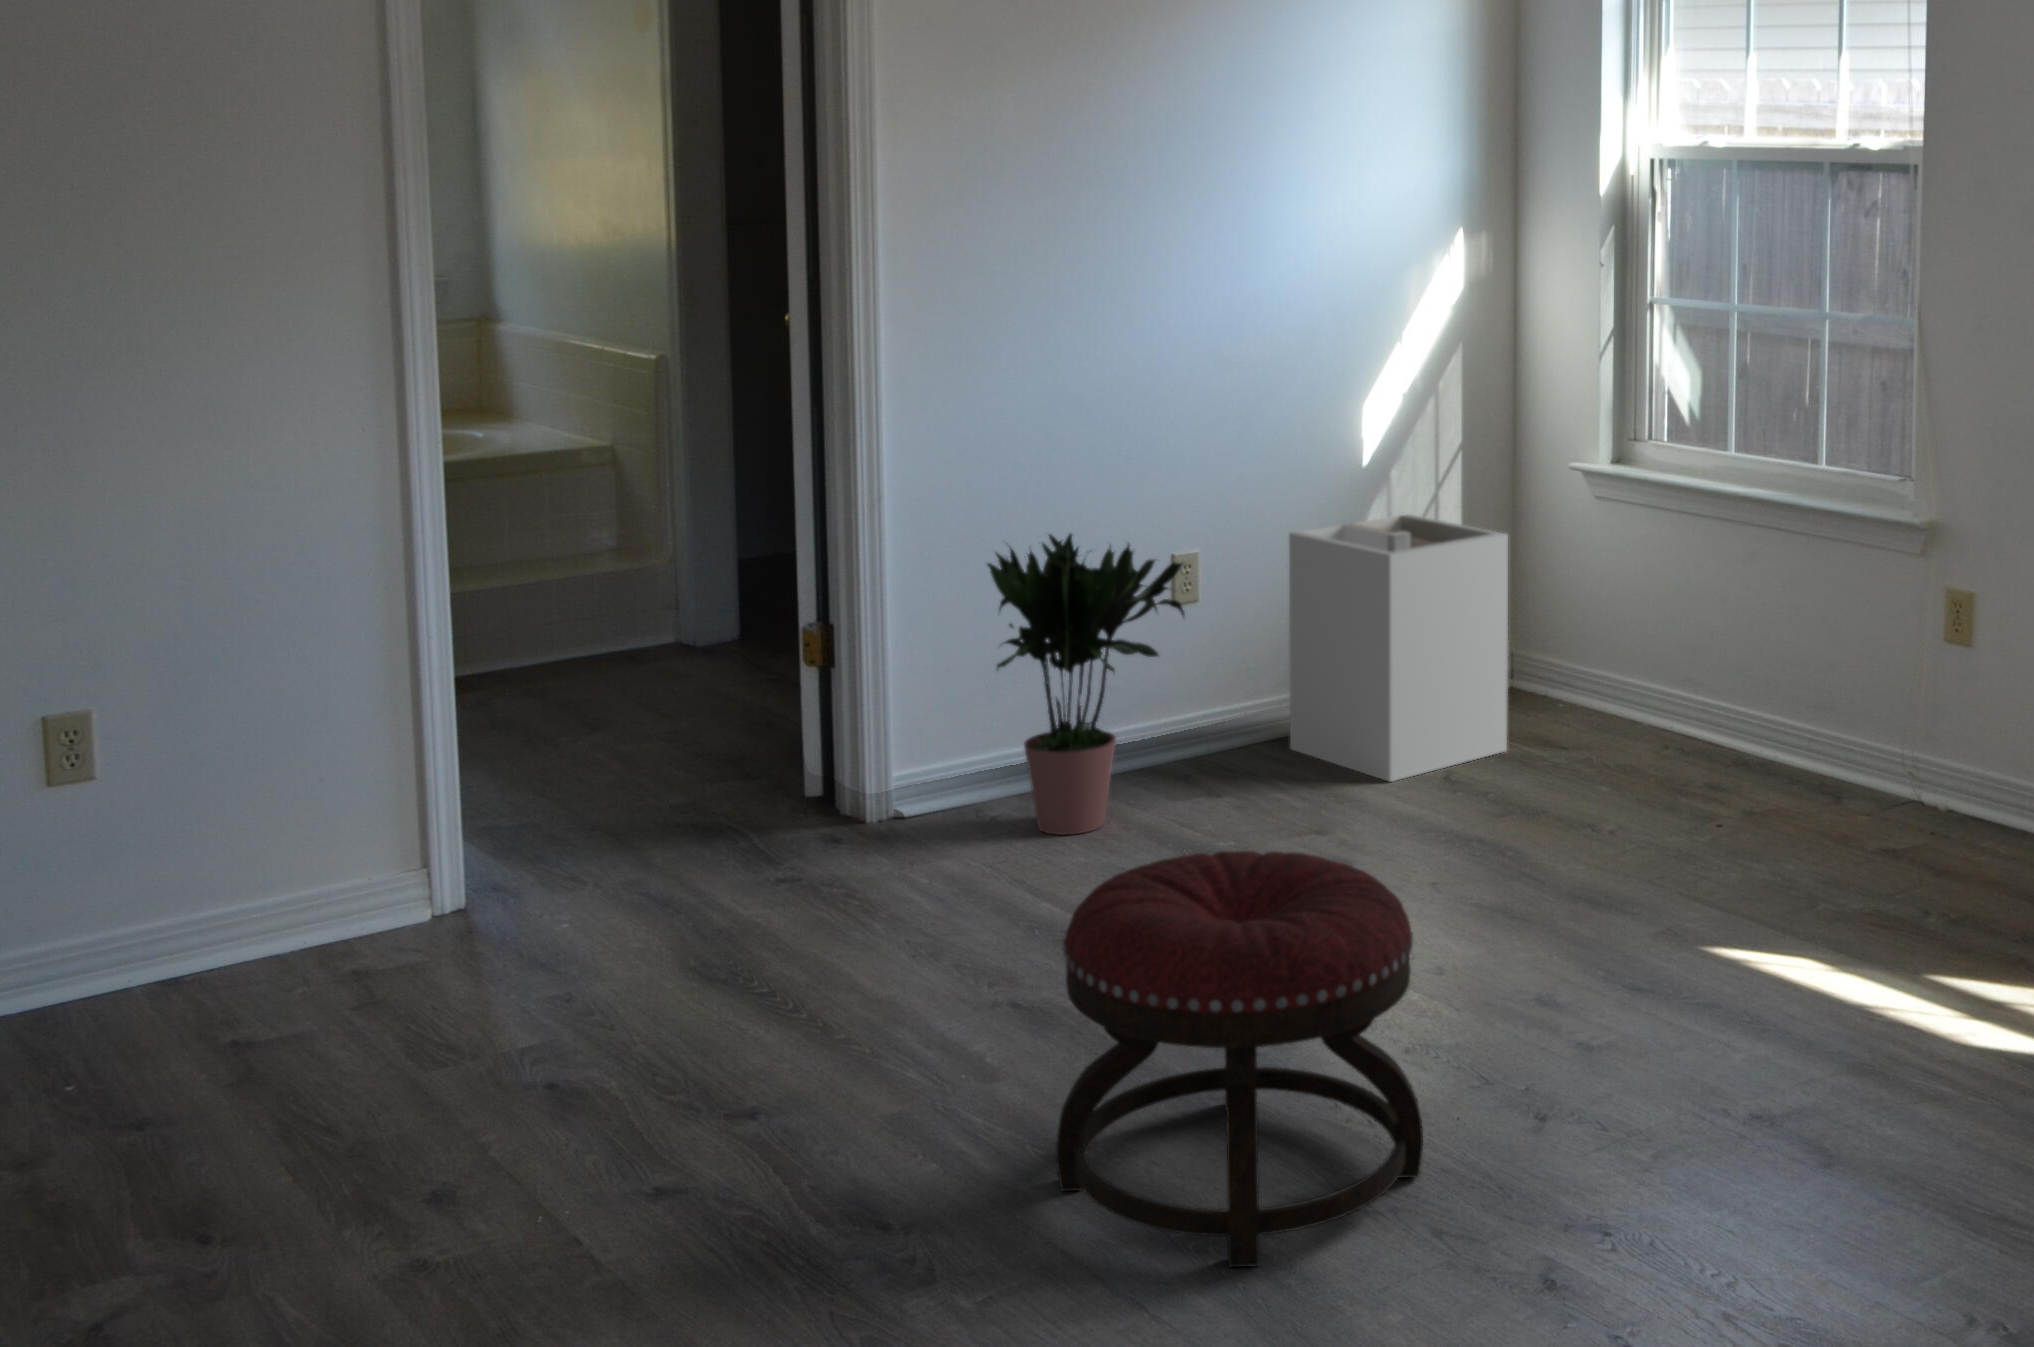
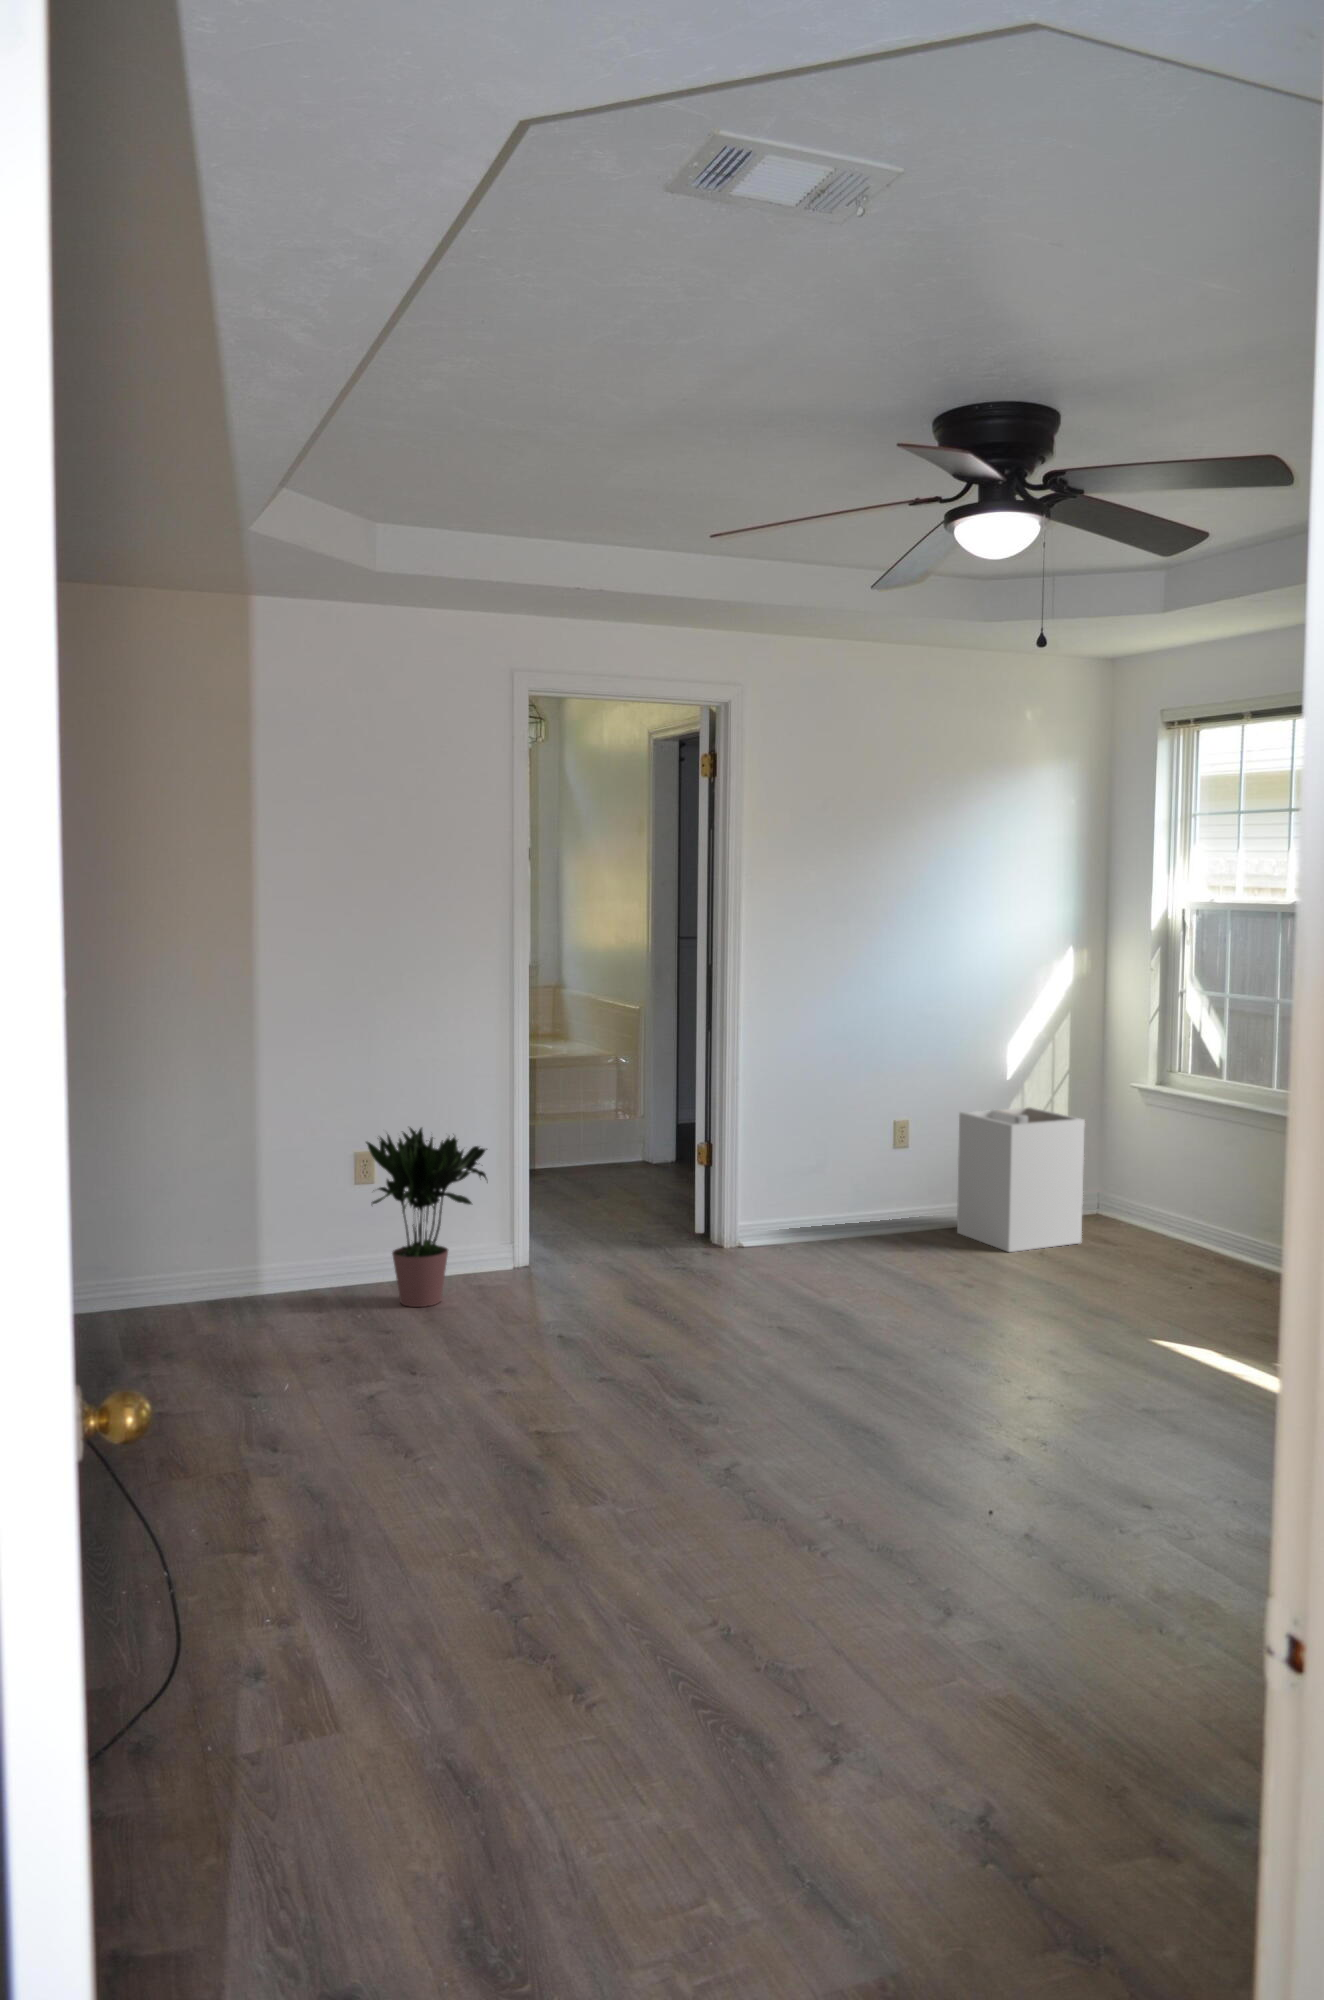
potted plant: present [987,534,1185,835] -> present [366,1128,487,1307]
ottoman: present [1056,851,1423,1267] -> none [789,1248,973,1442]

